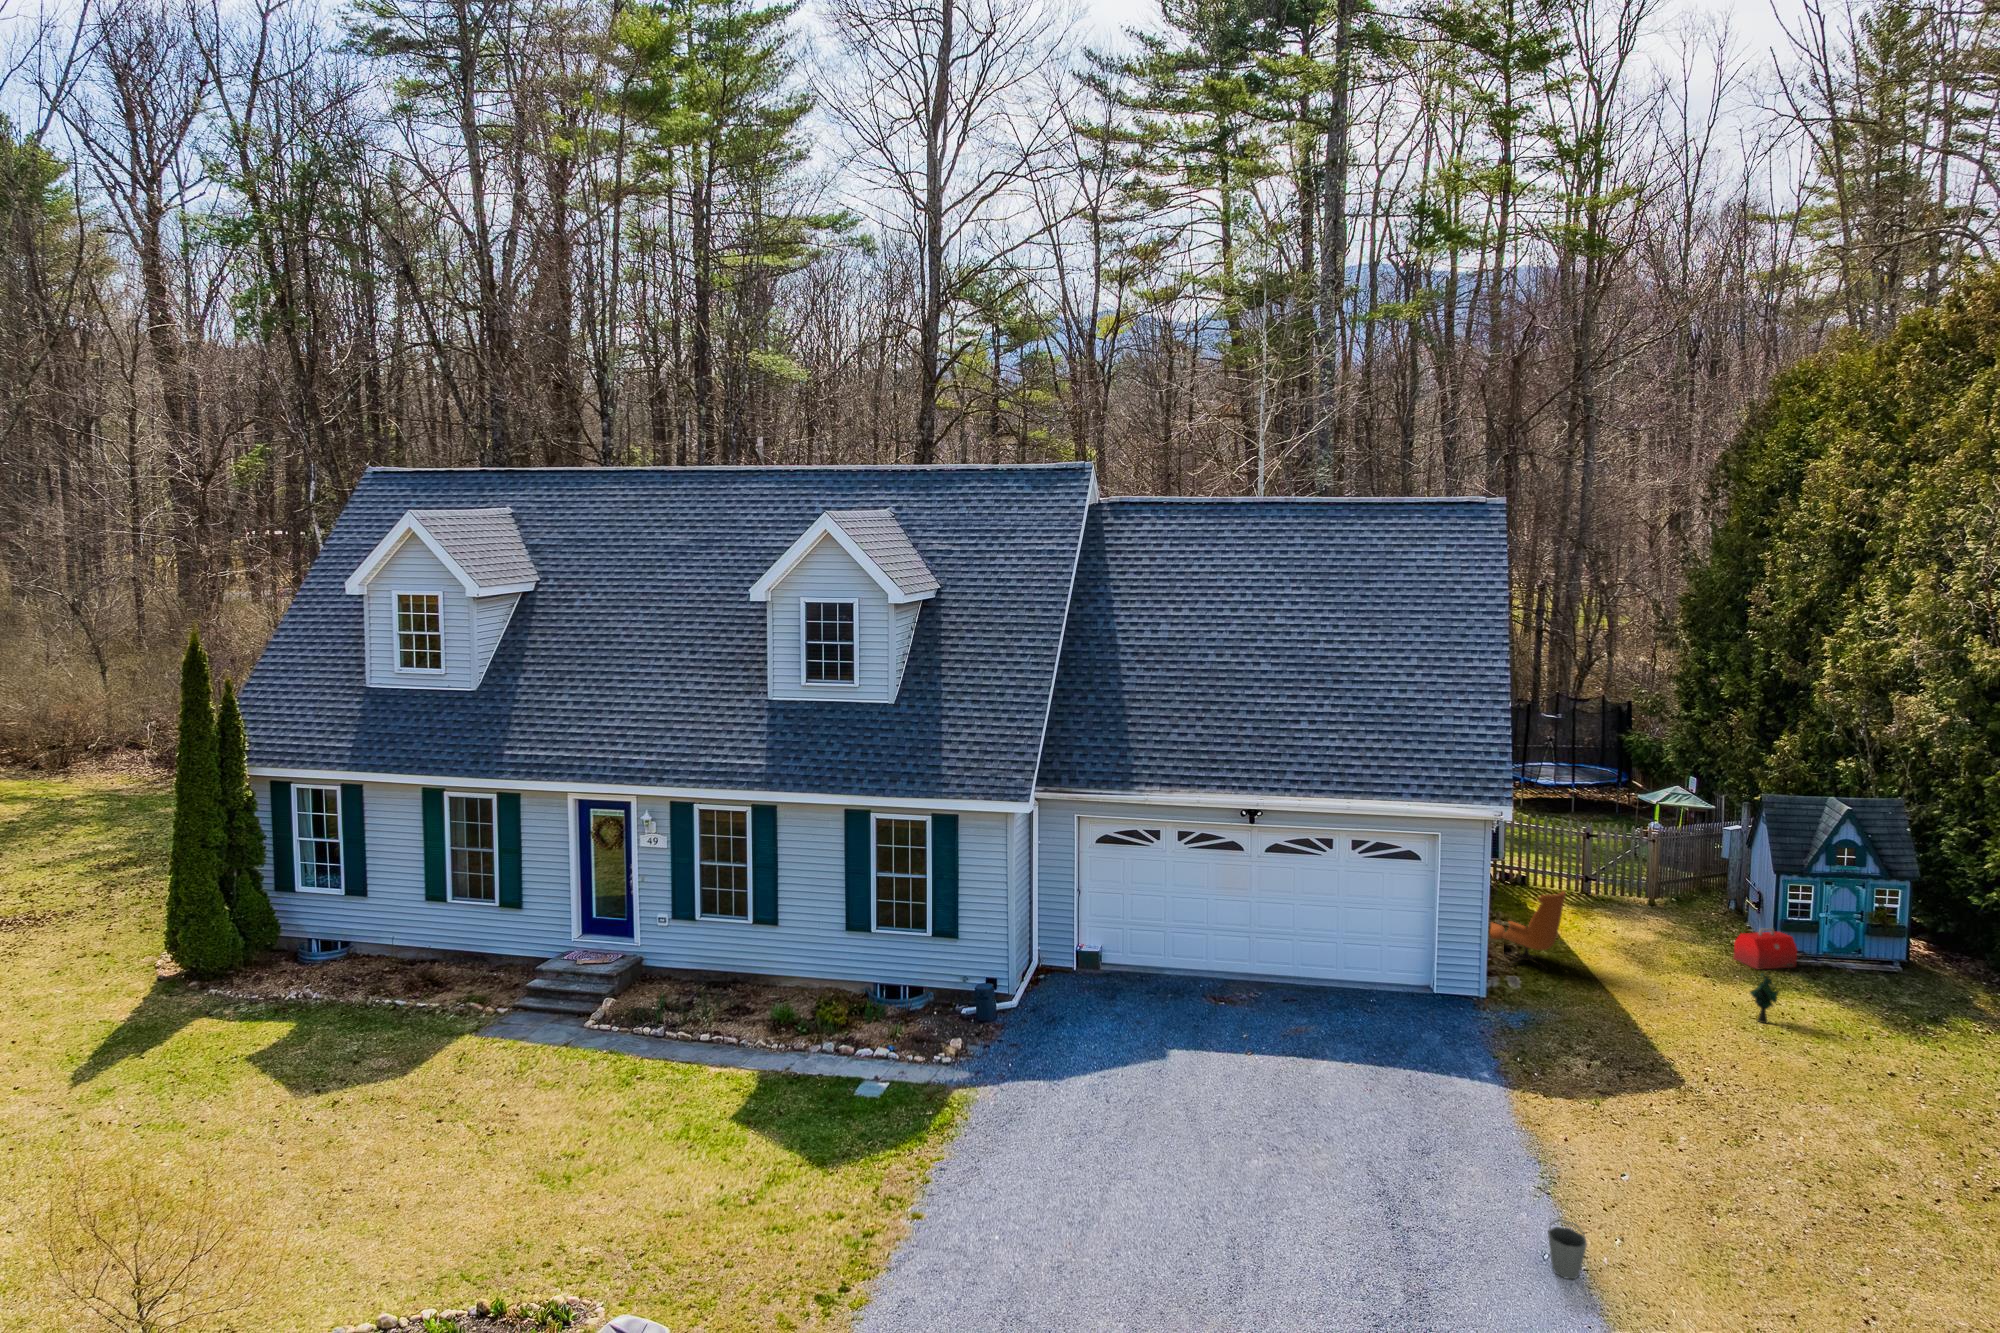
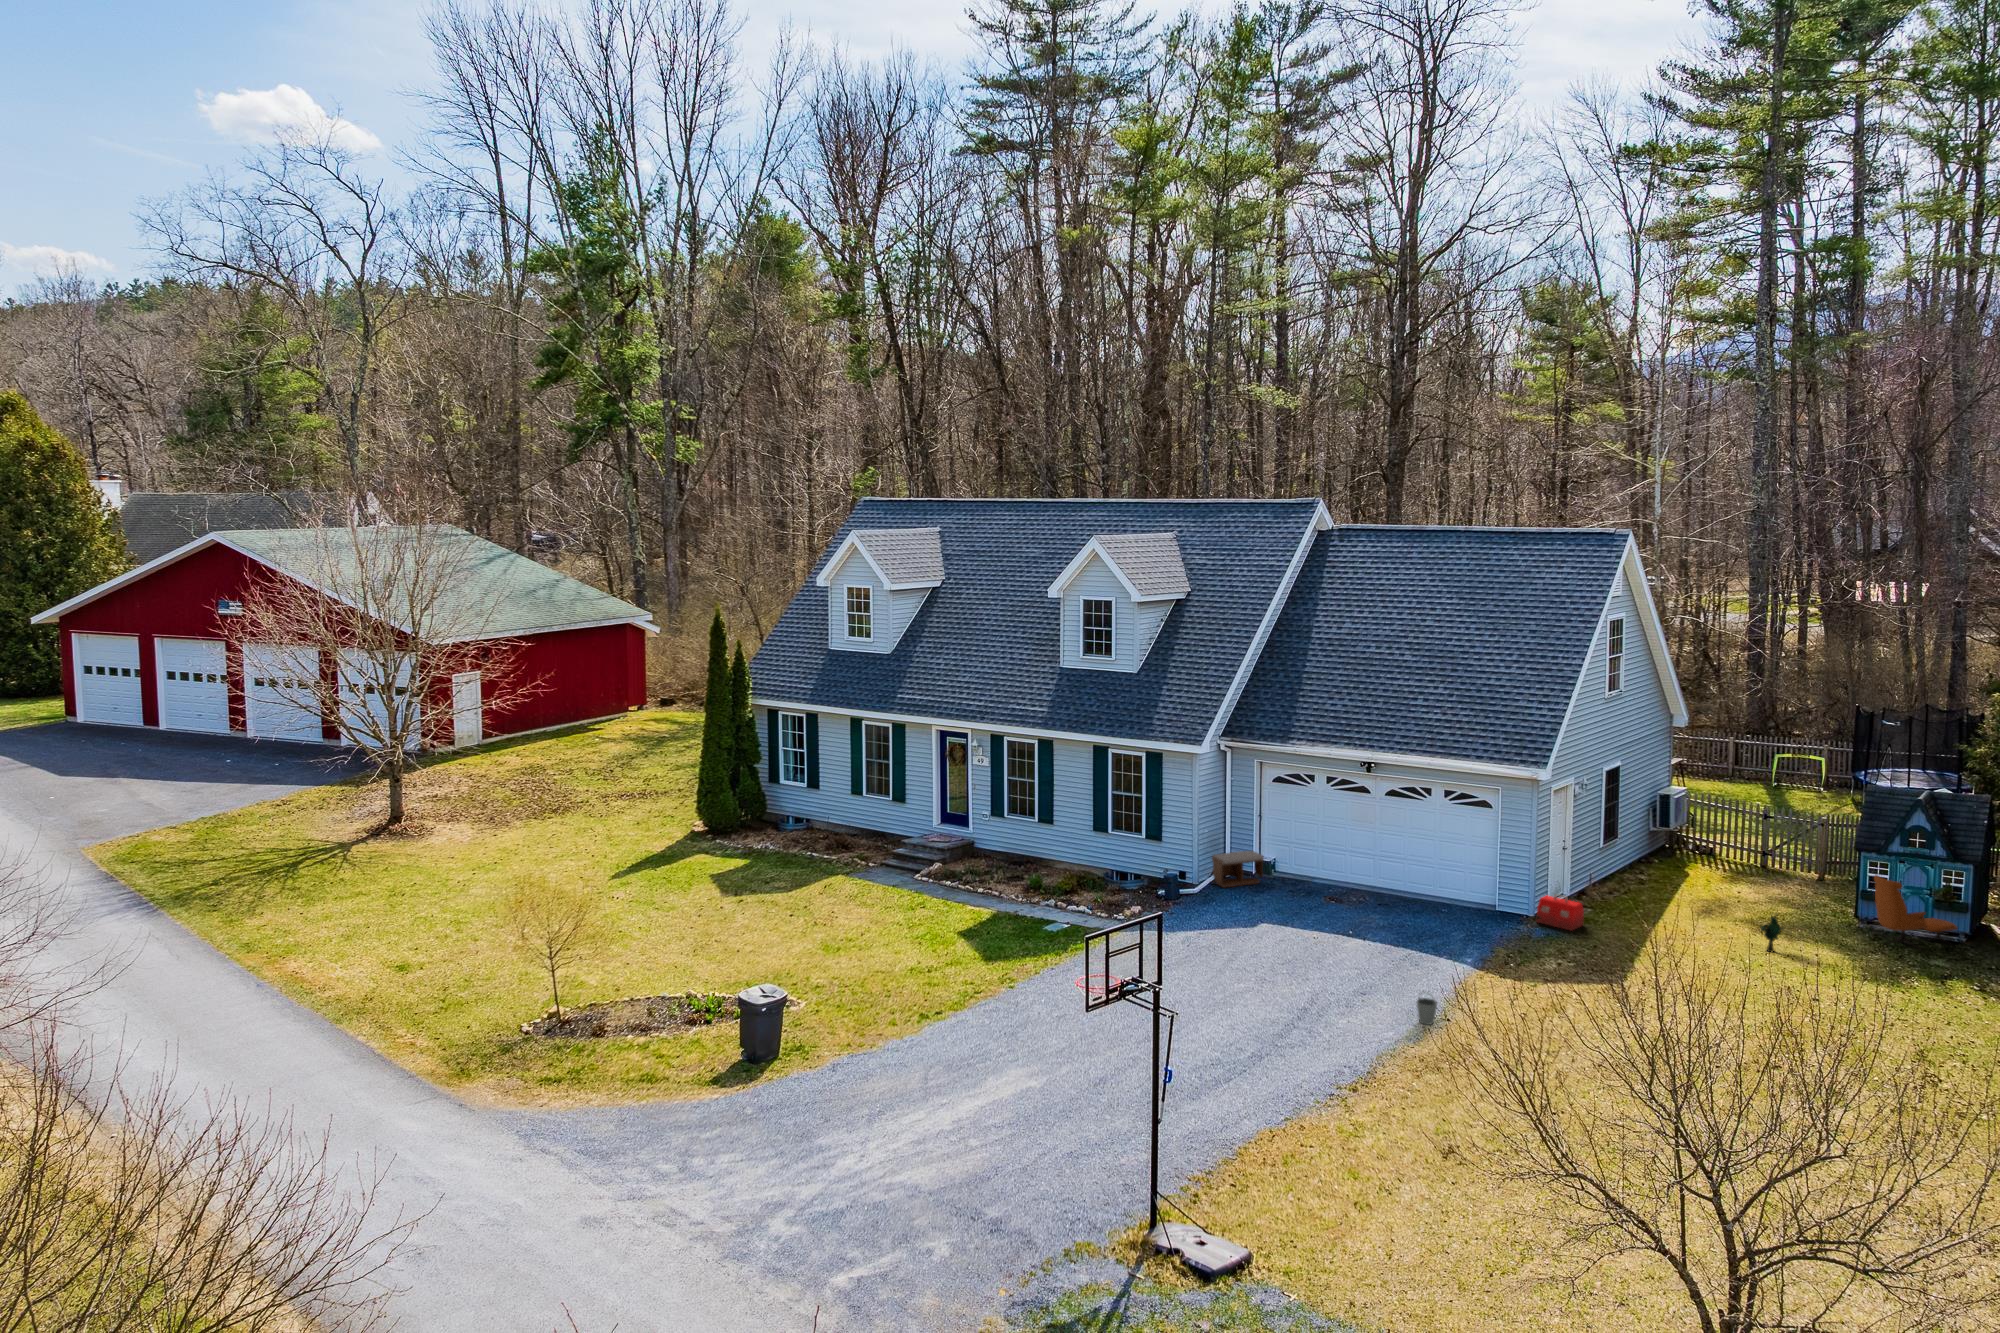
lounge chair: present [1490,891,1566,969] -> present [1874,875,1958,950]
toolbox: present [1733,928,1797,970] -> present [1537,894,1584,931]
bench: none [1023,944,1094,1007] -> present [1212,851,1264,888]

